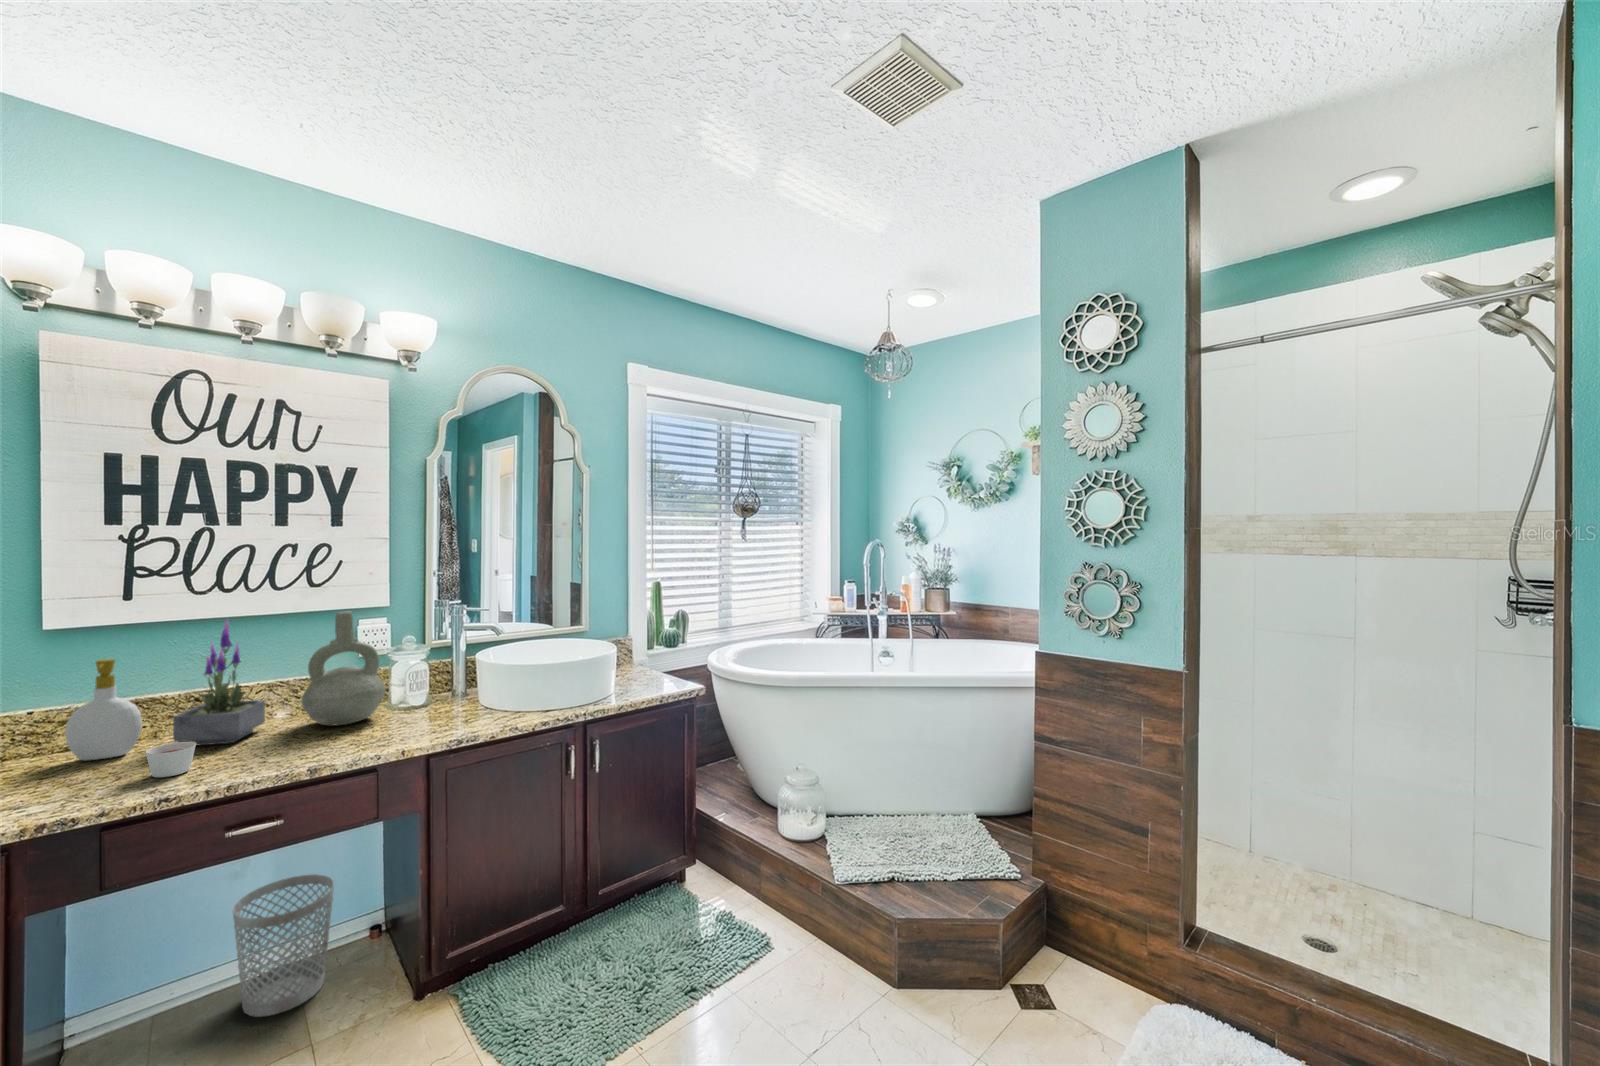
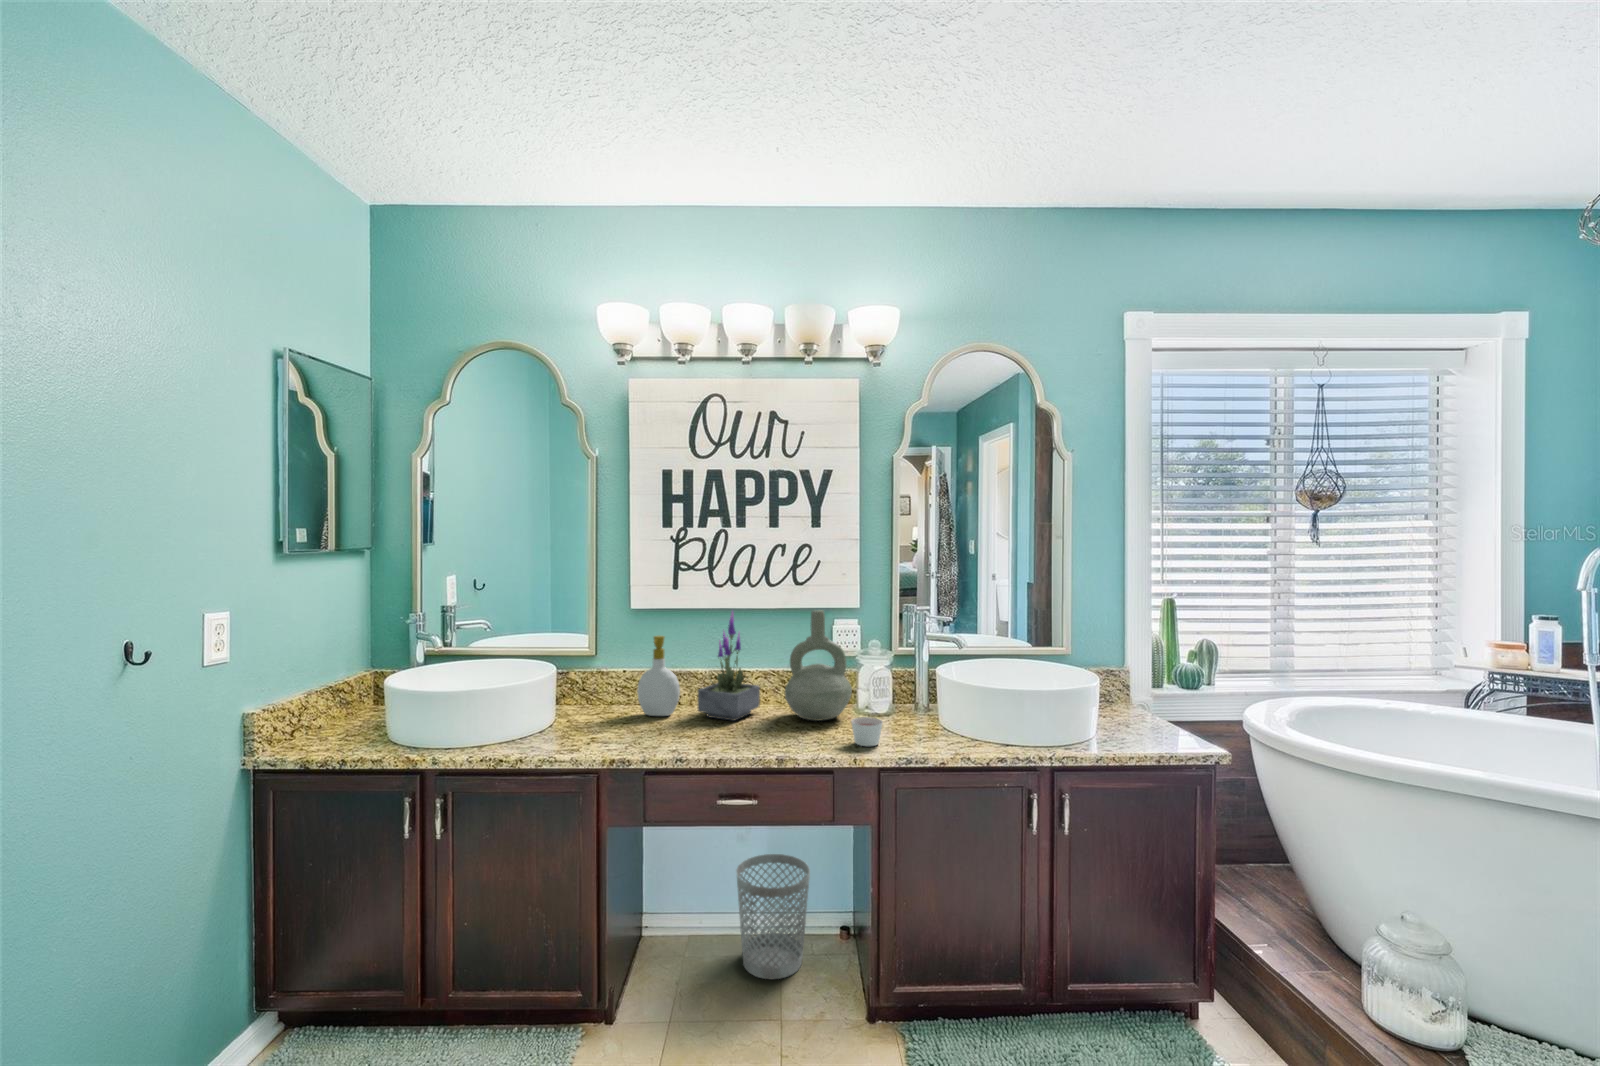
candle: present [146,742,196,777] -> present [851,717,883,746]

